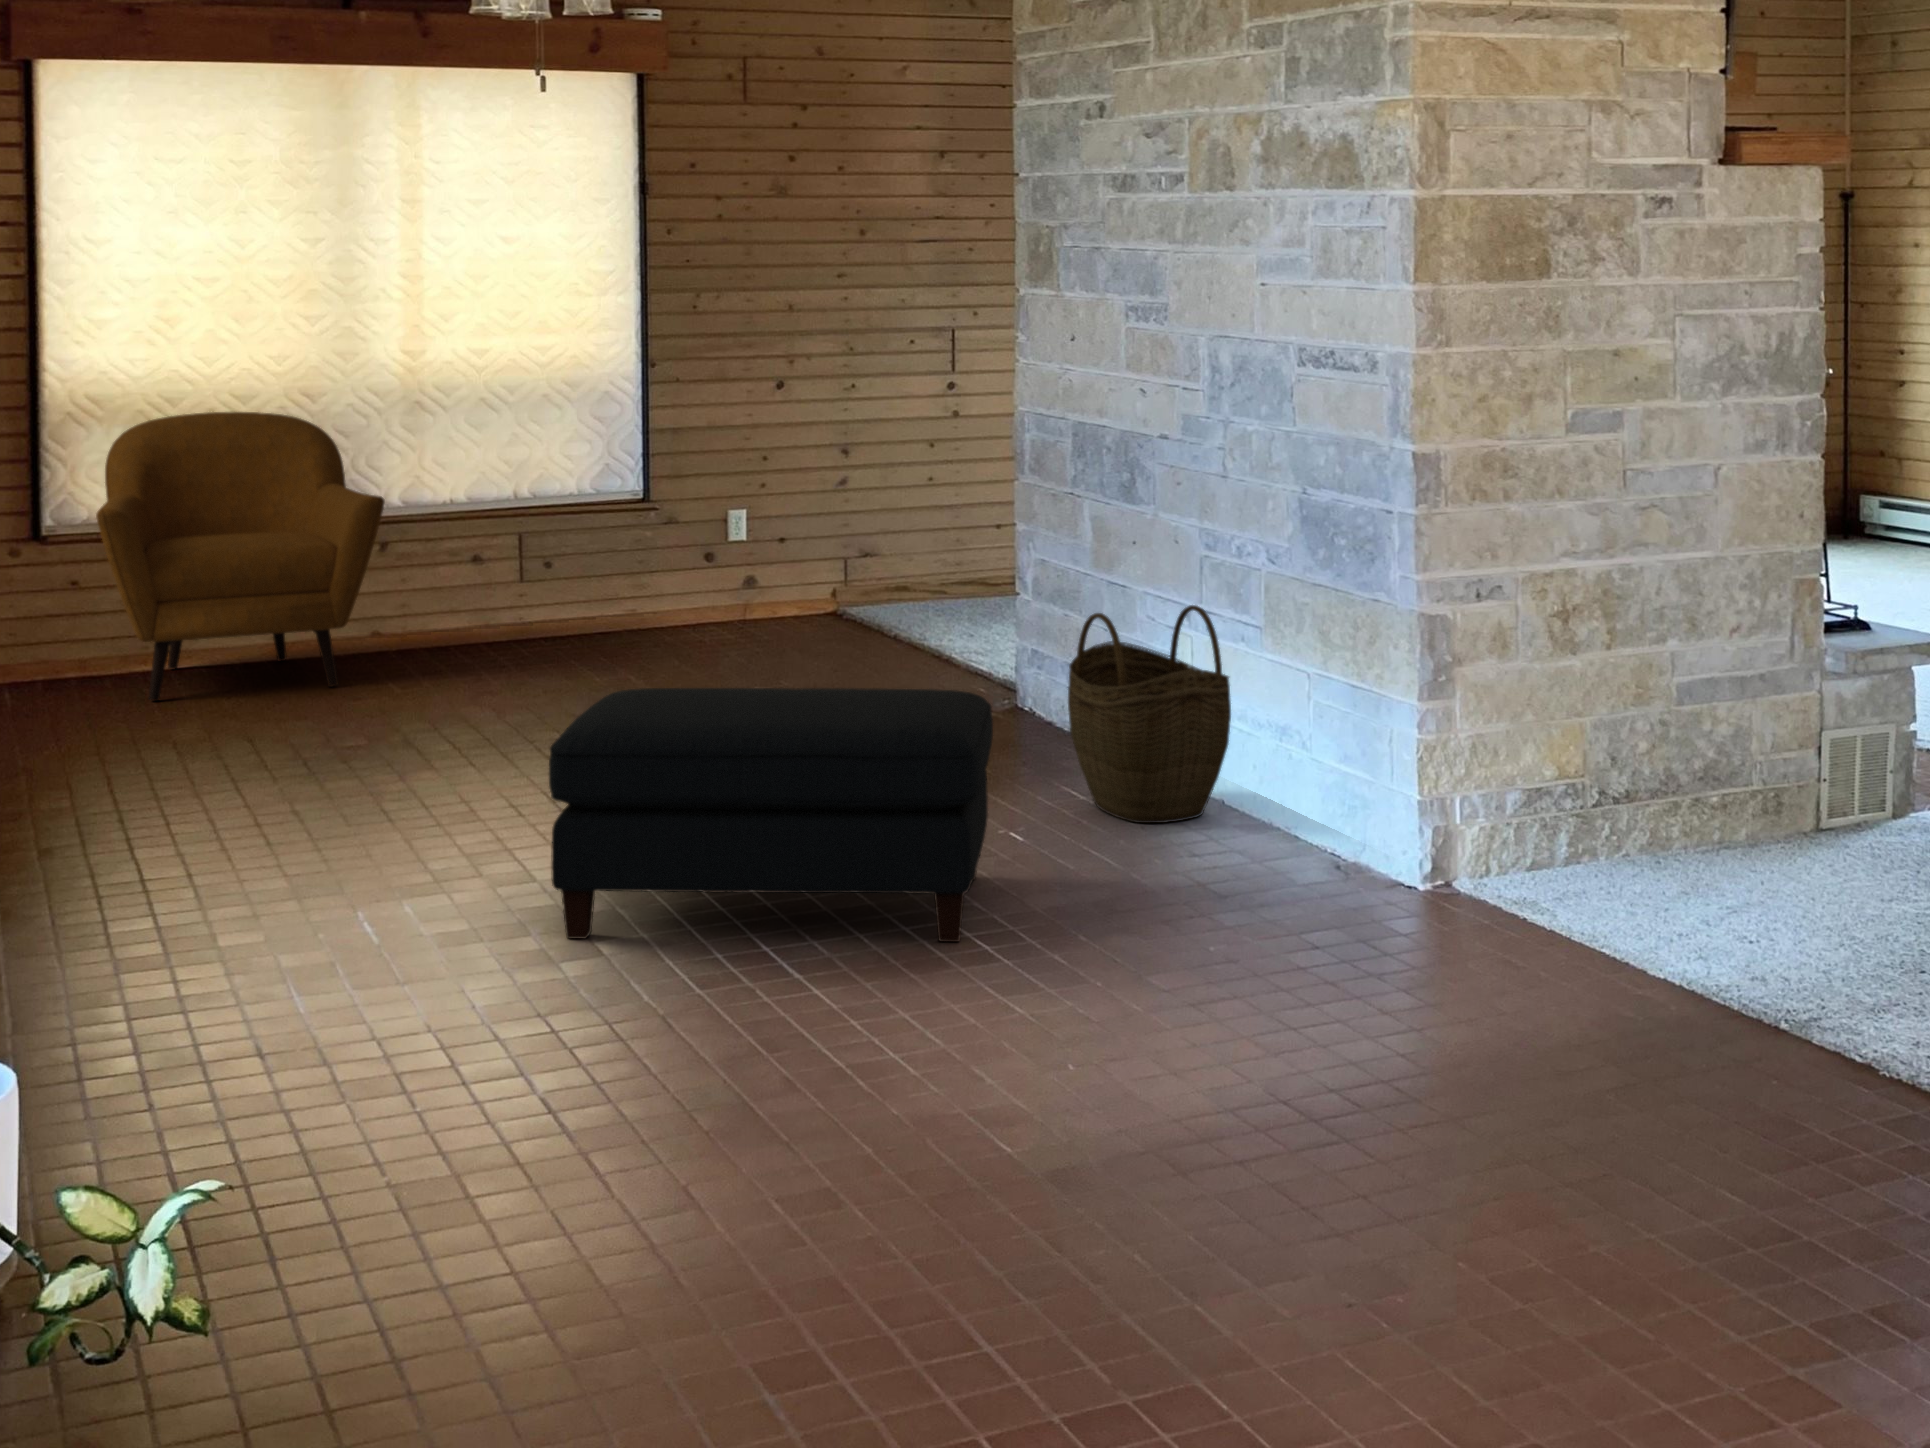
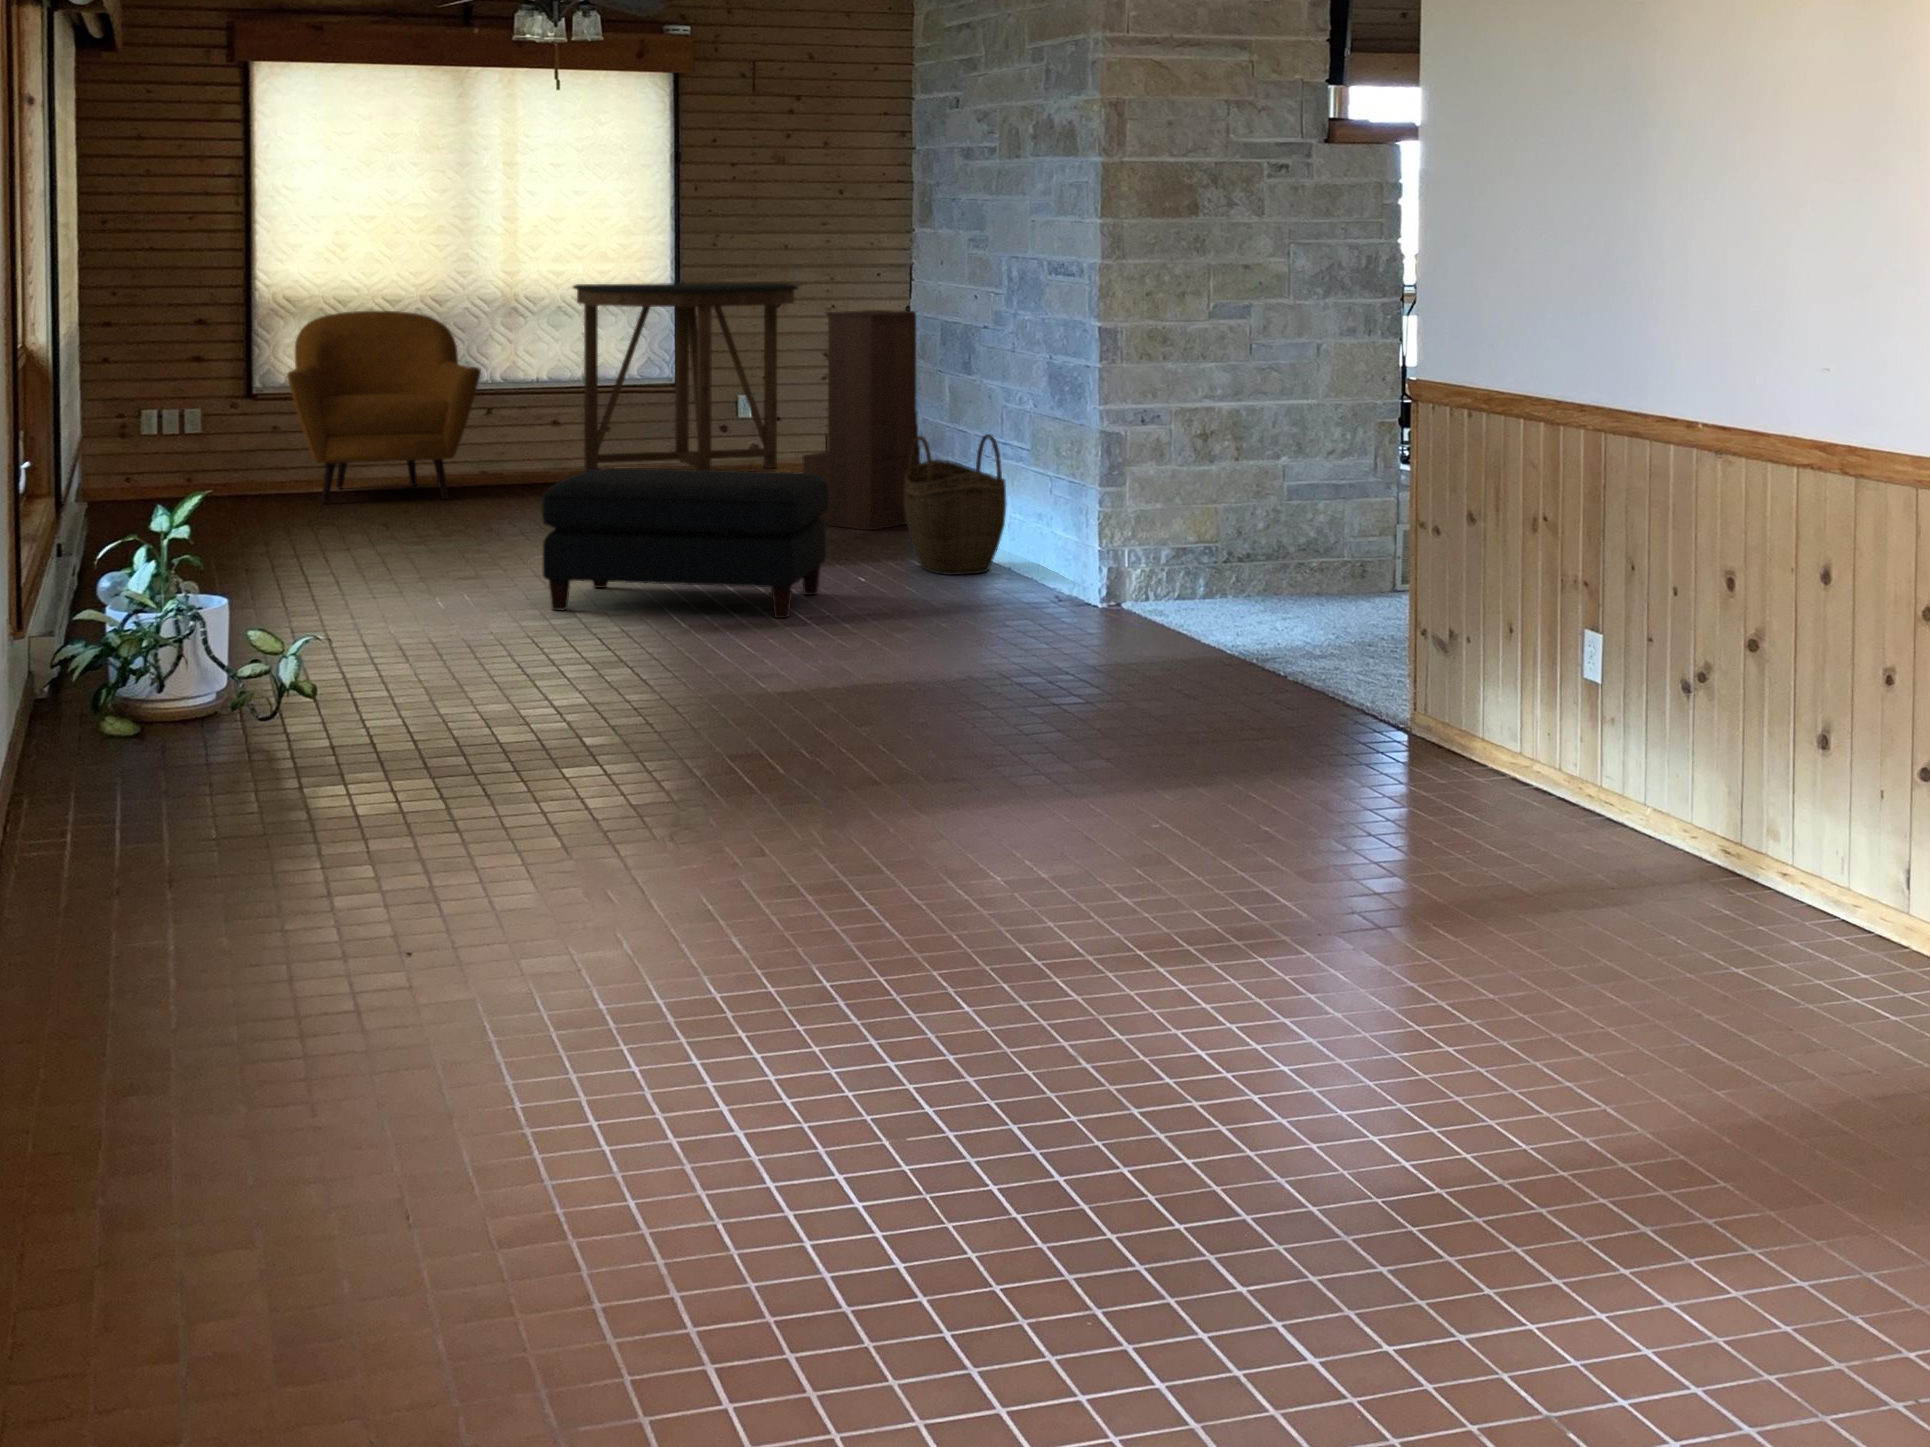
console table: none [502,361,815,642] -> present [573,283,798,471]
bookshelf: none [870,409,1039,731] -> present [803,310,920,531]

